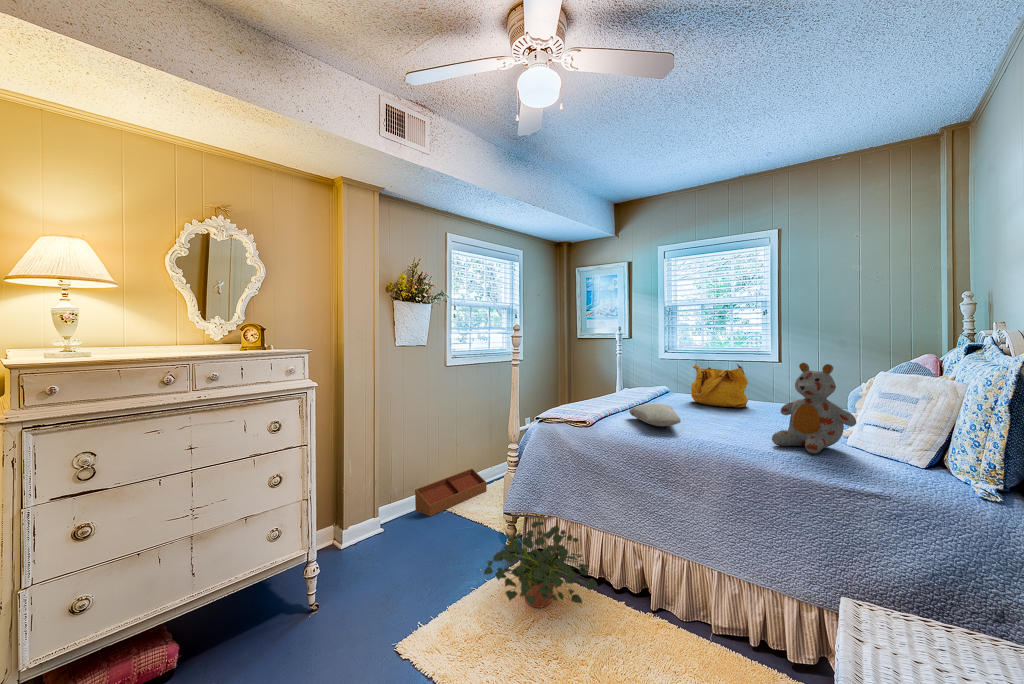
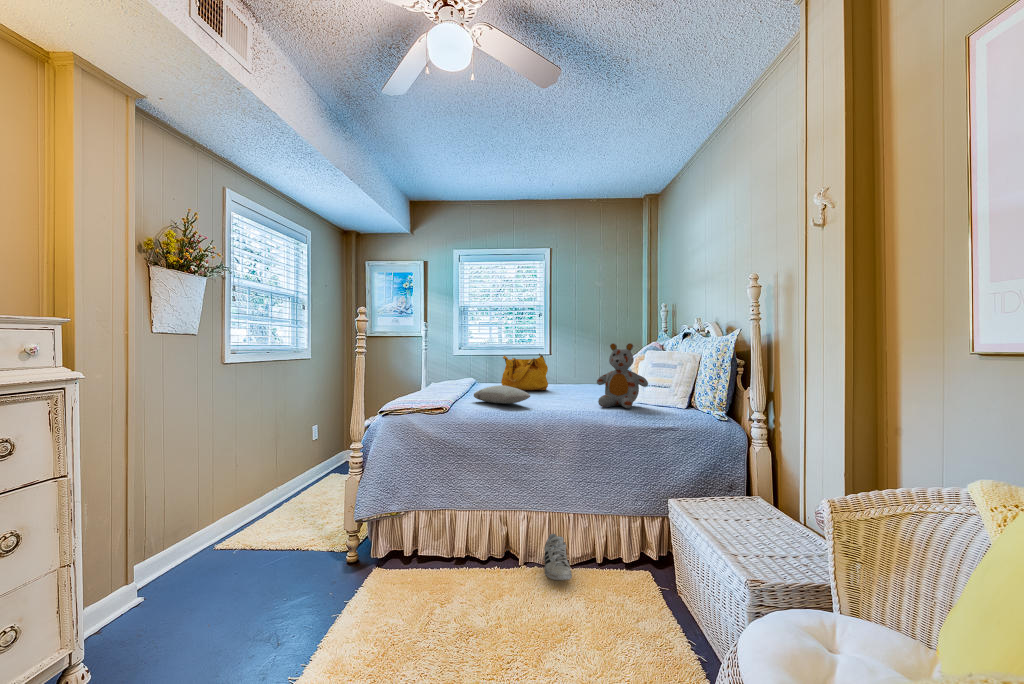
storage bin: present [415,469,487,516] -> none [188,493,280,559]
potted plant: present [484,521,598,608] -> none [367,515,485,600]
shoe: none [666,586,702,650] -> present [544,534,572,580]

